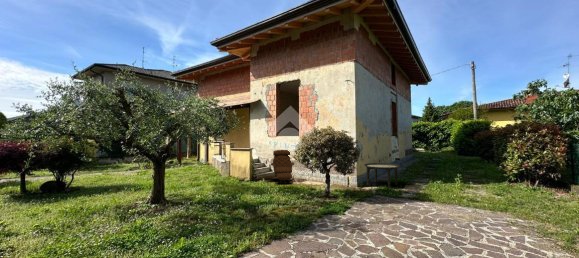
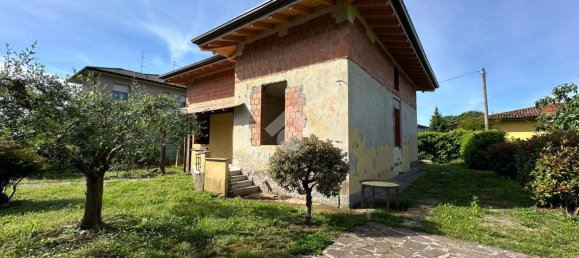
lounge chair: present [271,150,294,183] -> none [250,161,278,203]

